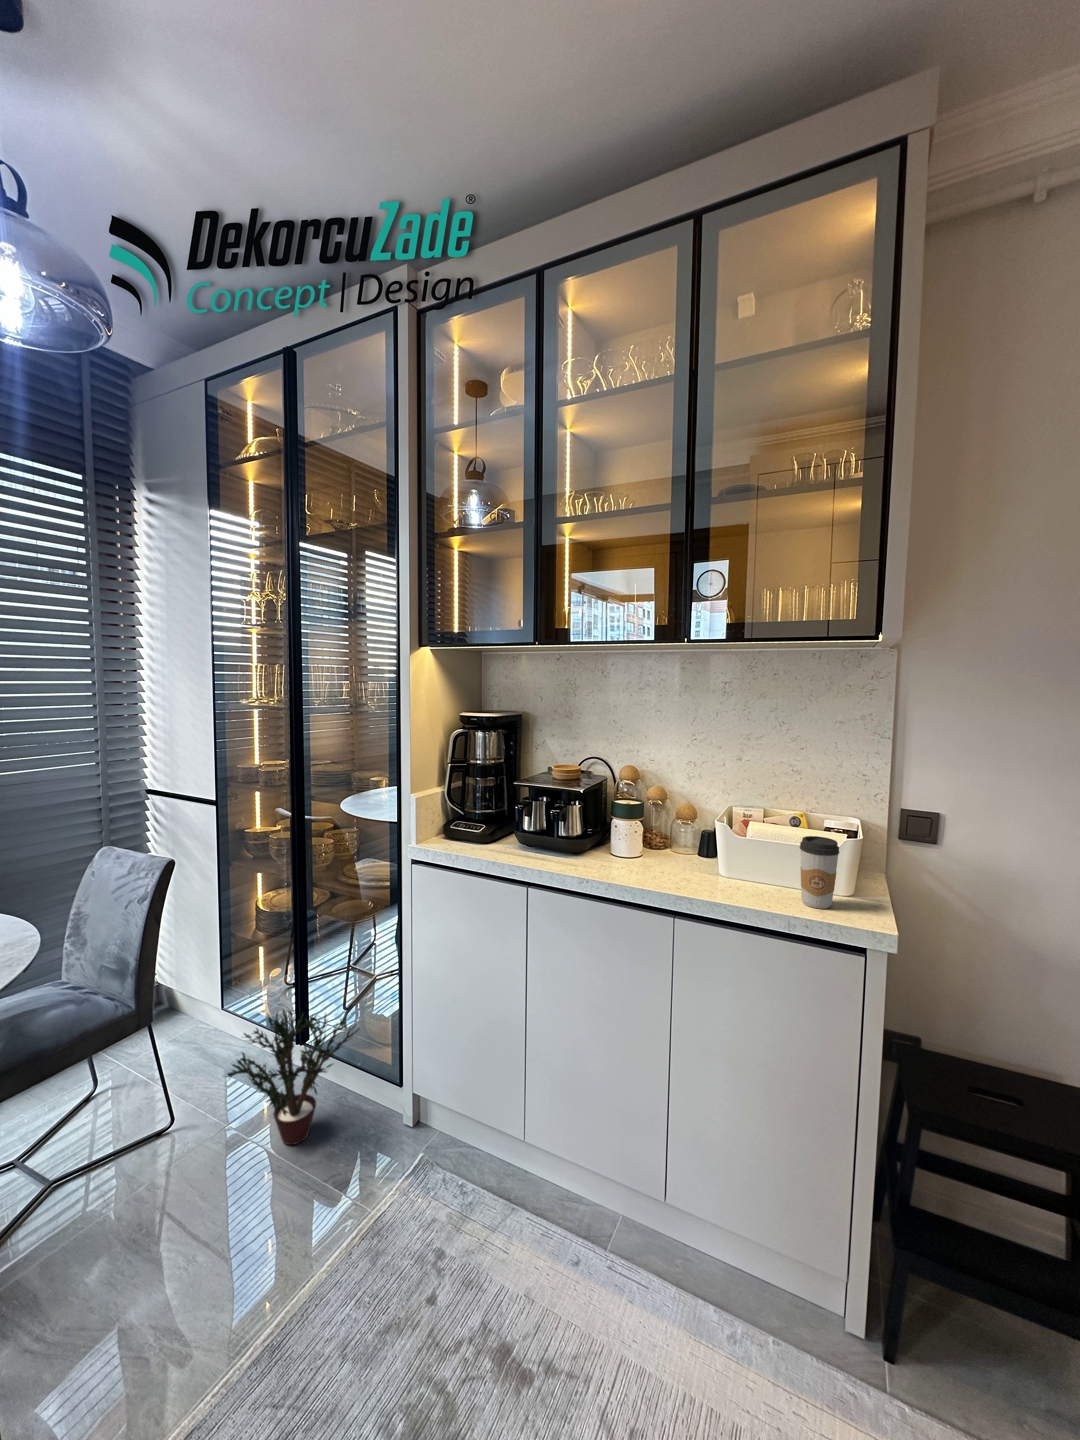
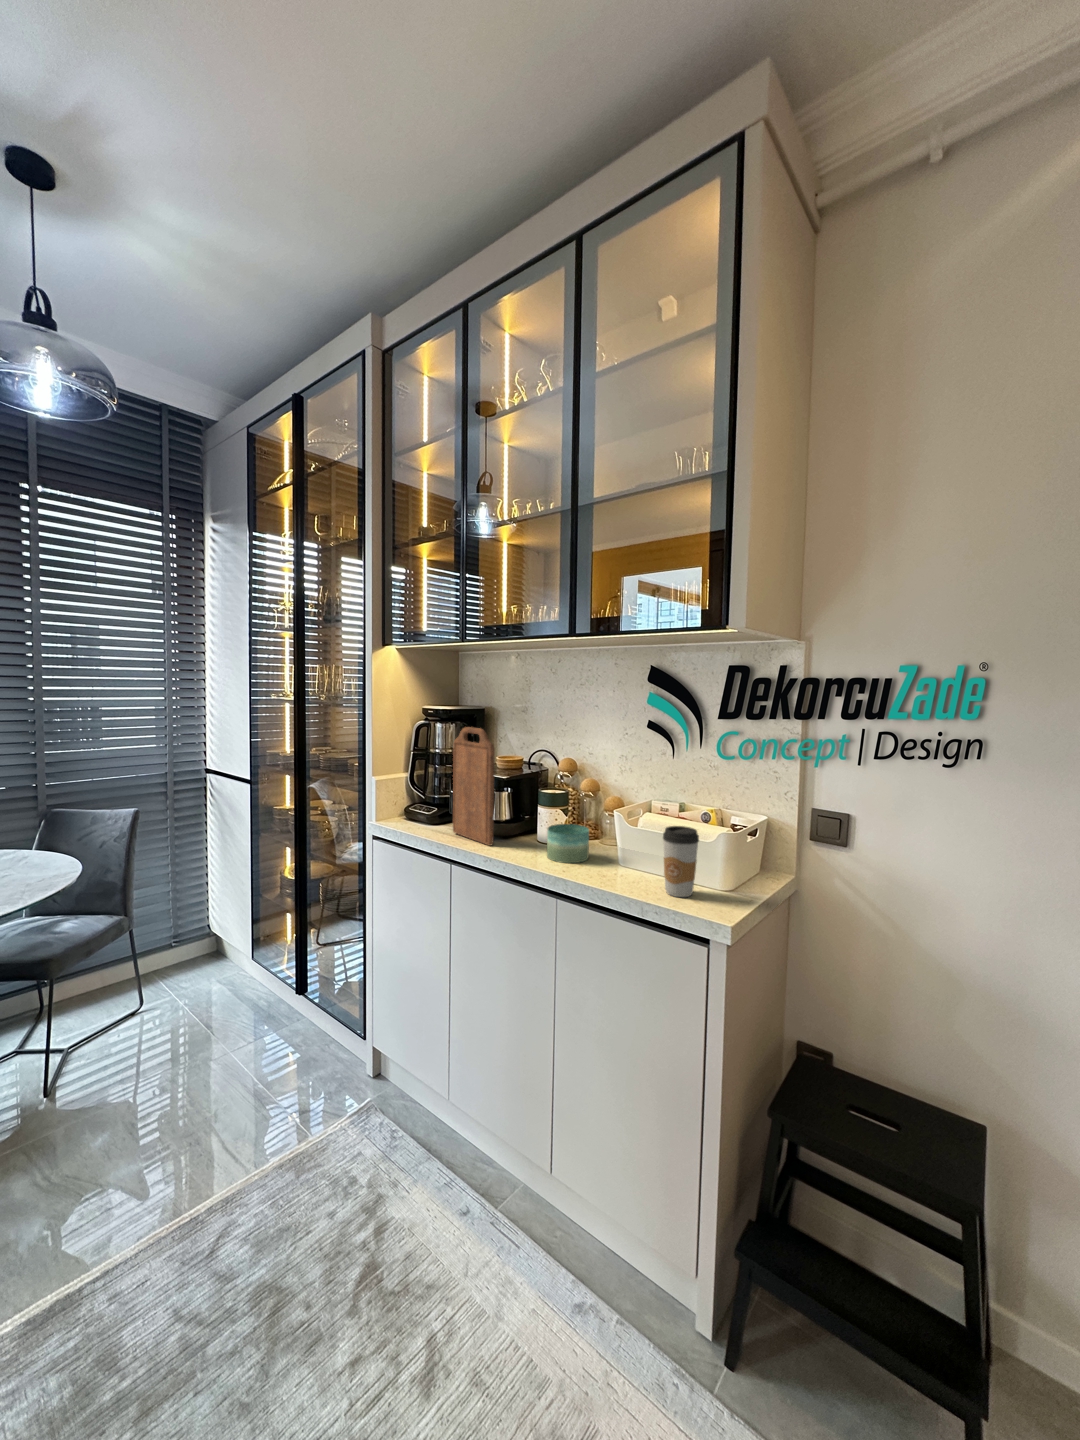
cutting board: none [516,737,578,865] -> present [453,727,495,846]
candle: none [642,836,688,879] -> present [547,824,589,863]
potted plant: present [227,1010,360,1145] -> none [214,957,336,1077]

